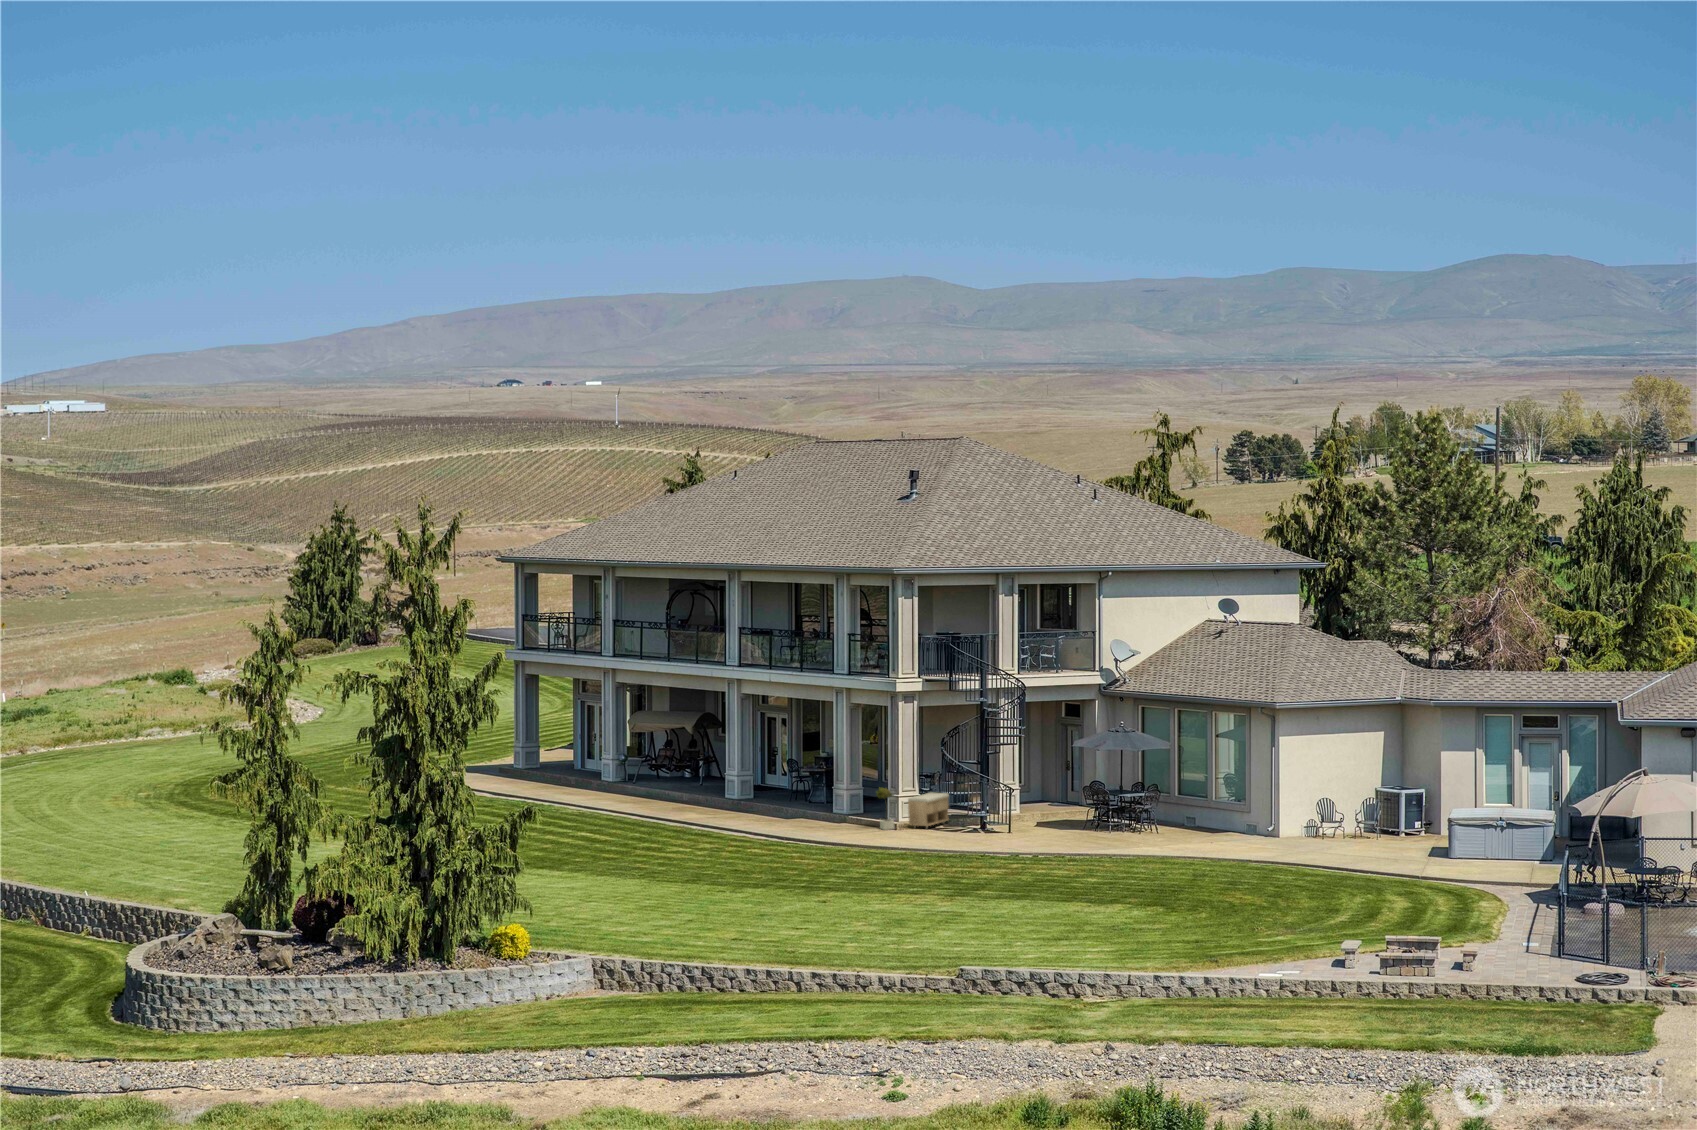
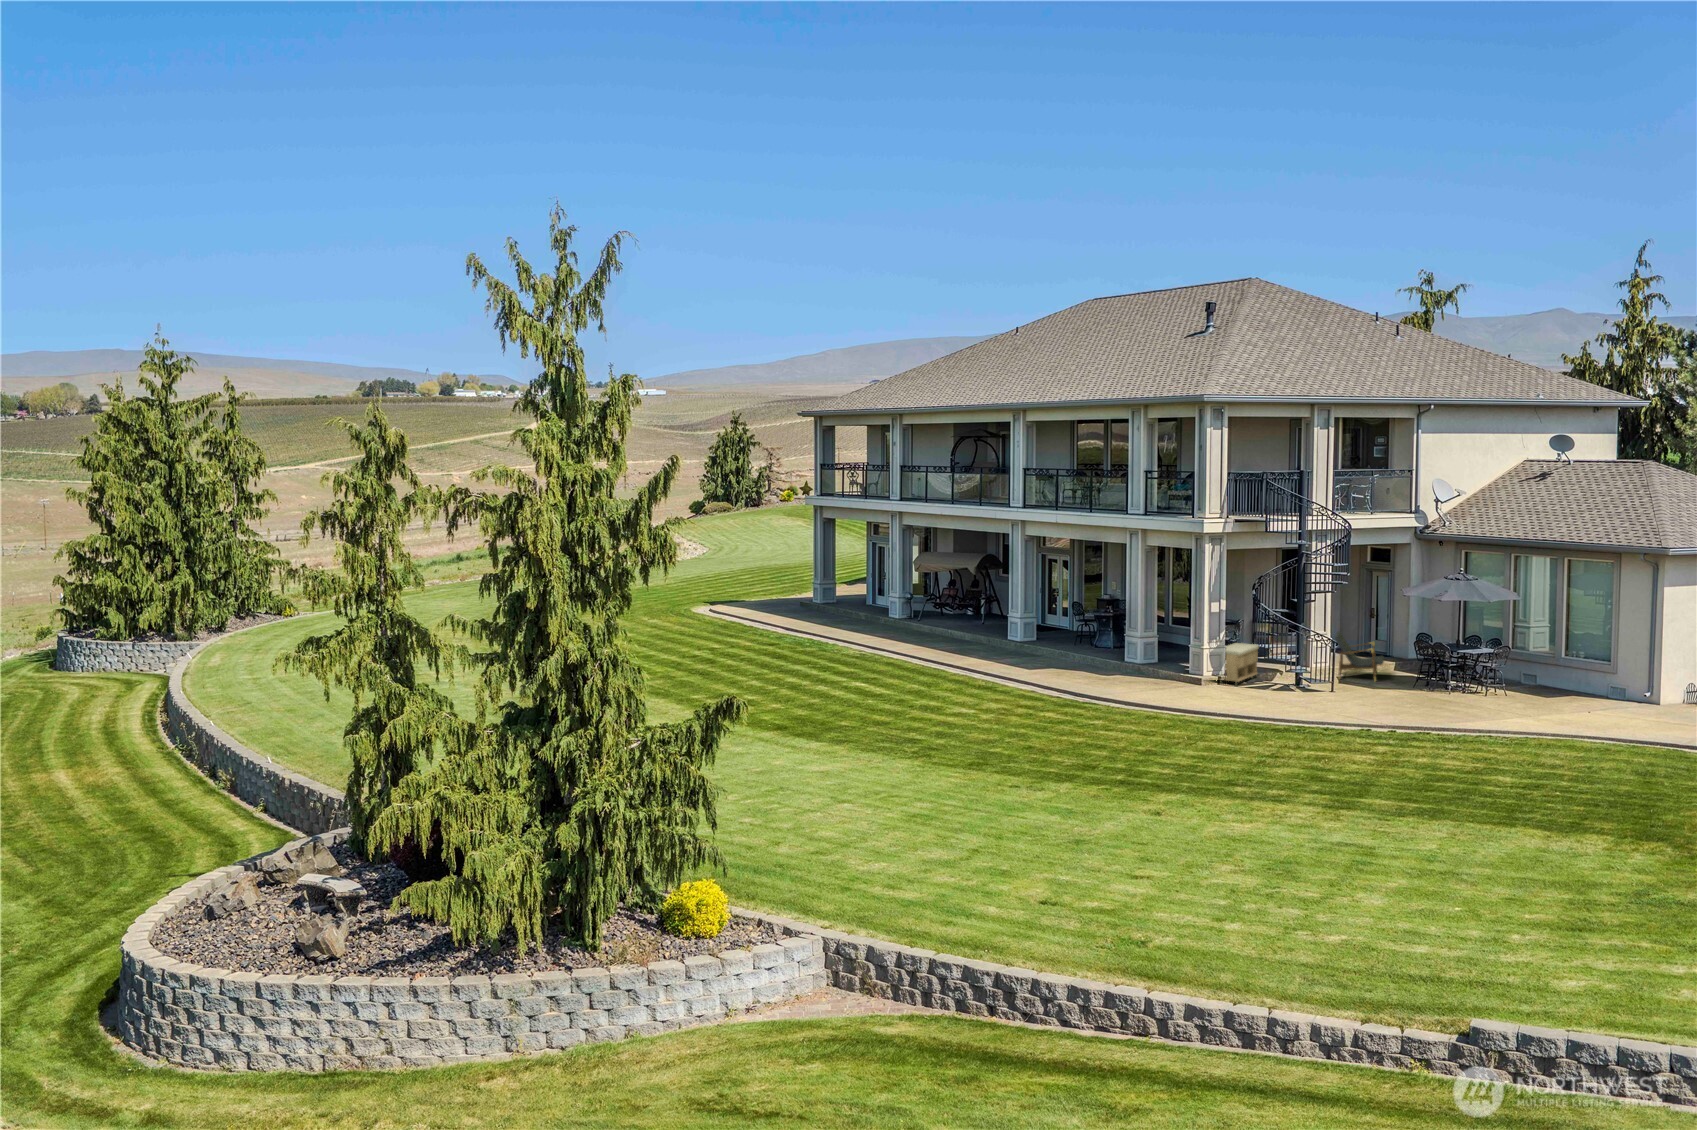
lounge chair: none [1010,780,1055,823] -> present [1335,631,1384,681]
potted tree: present [877,788,894,830] -> none [1177,637,1198,684]

